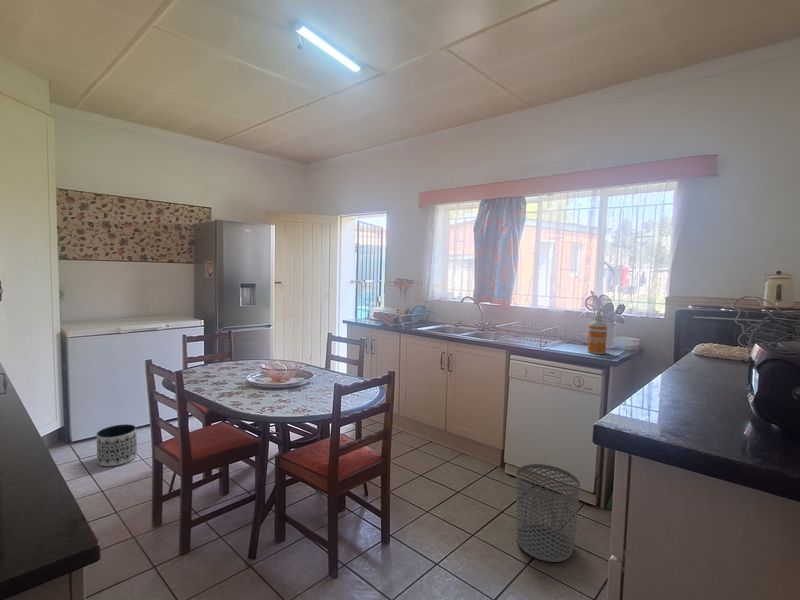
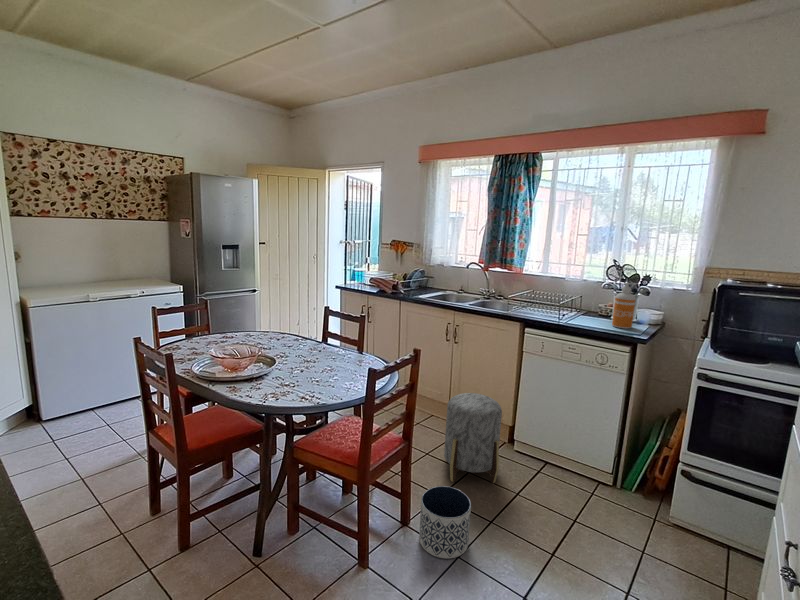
stool: none [433,416,486,503] -> present [444,393,502,483]
planter: present [97,424,137,466] -> present [419,486,471,559]
waste bin: present [516,464,580,562] -> none [538,446,610,548]

